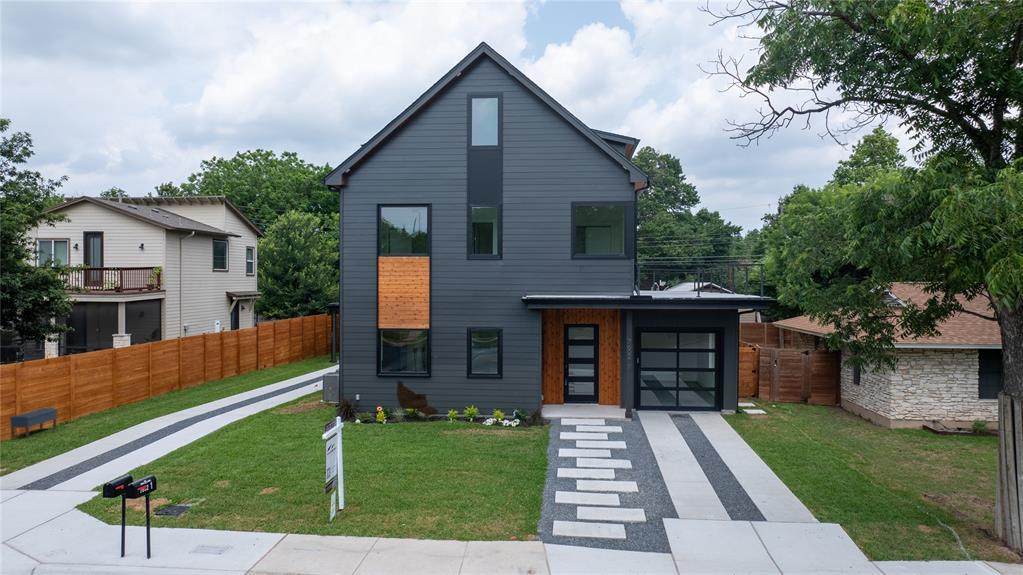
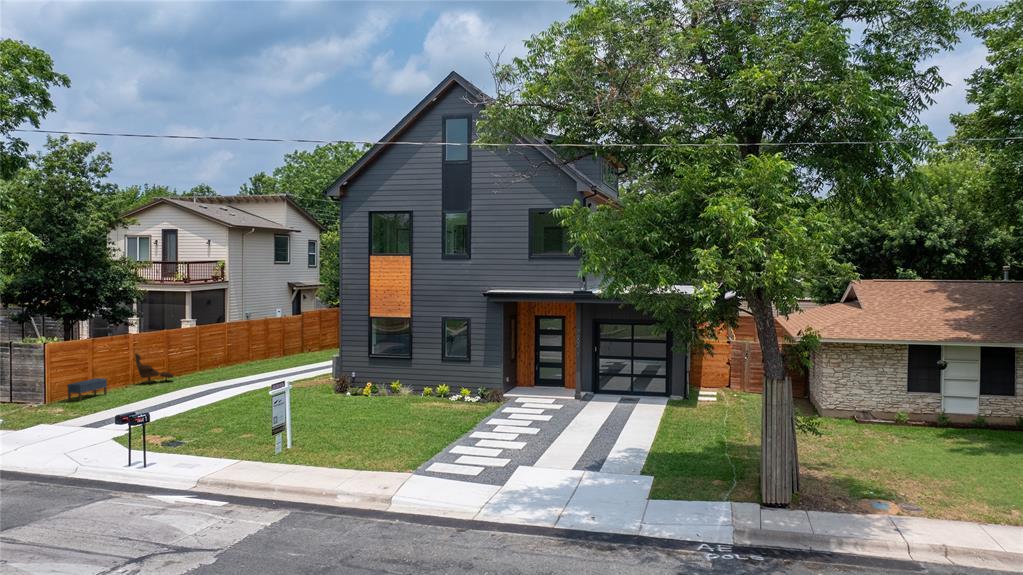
lounge chair: present [397,378,438,420] -> present [135,354,173,385]

